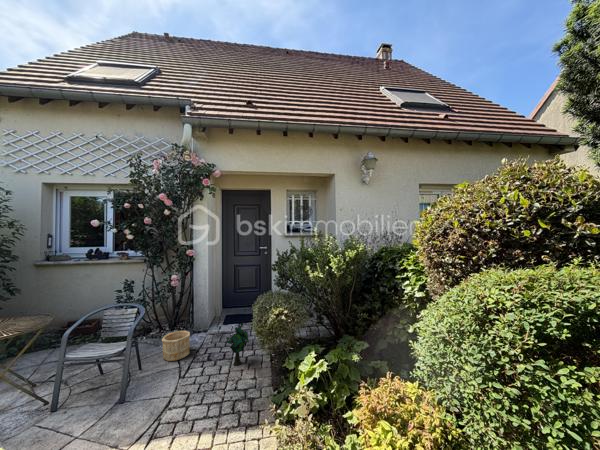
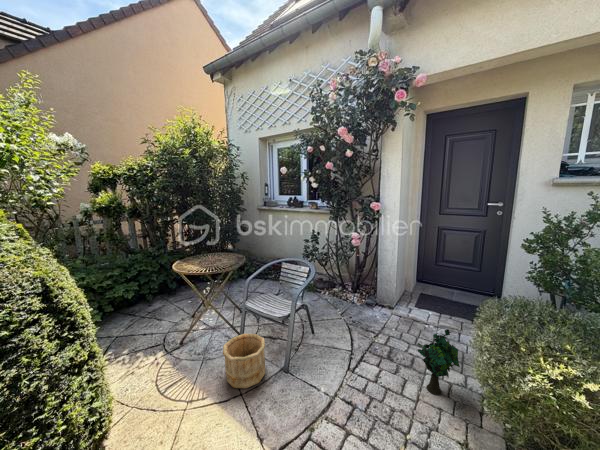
wooden bucket: present [162,331,190,361] -> present [223,334,265,388]

